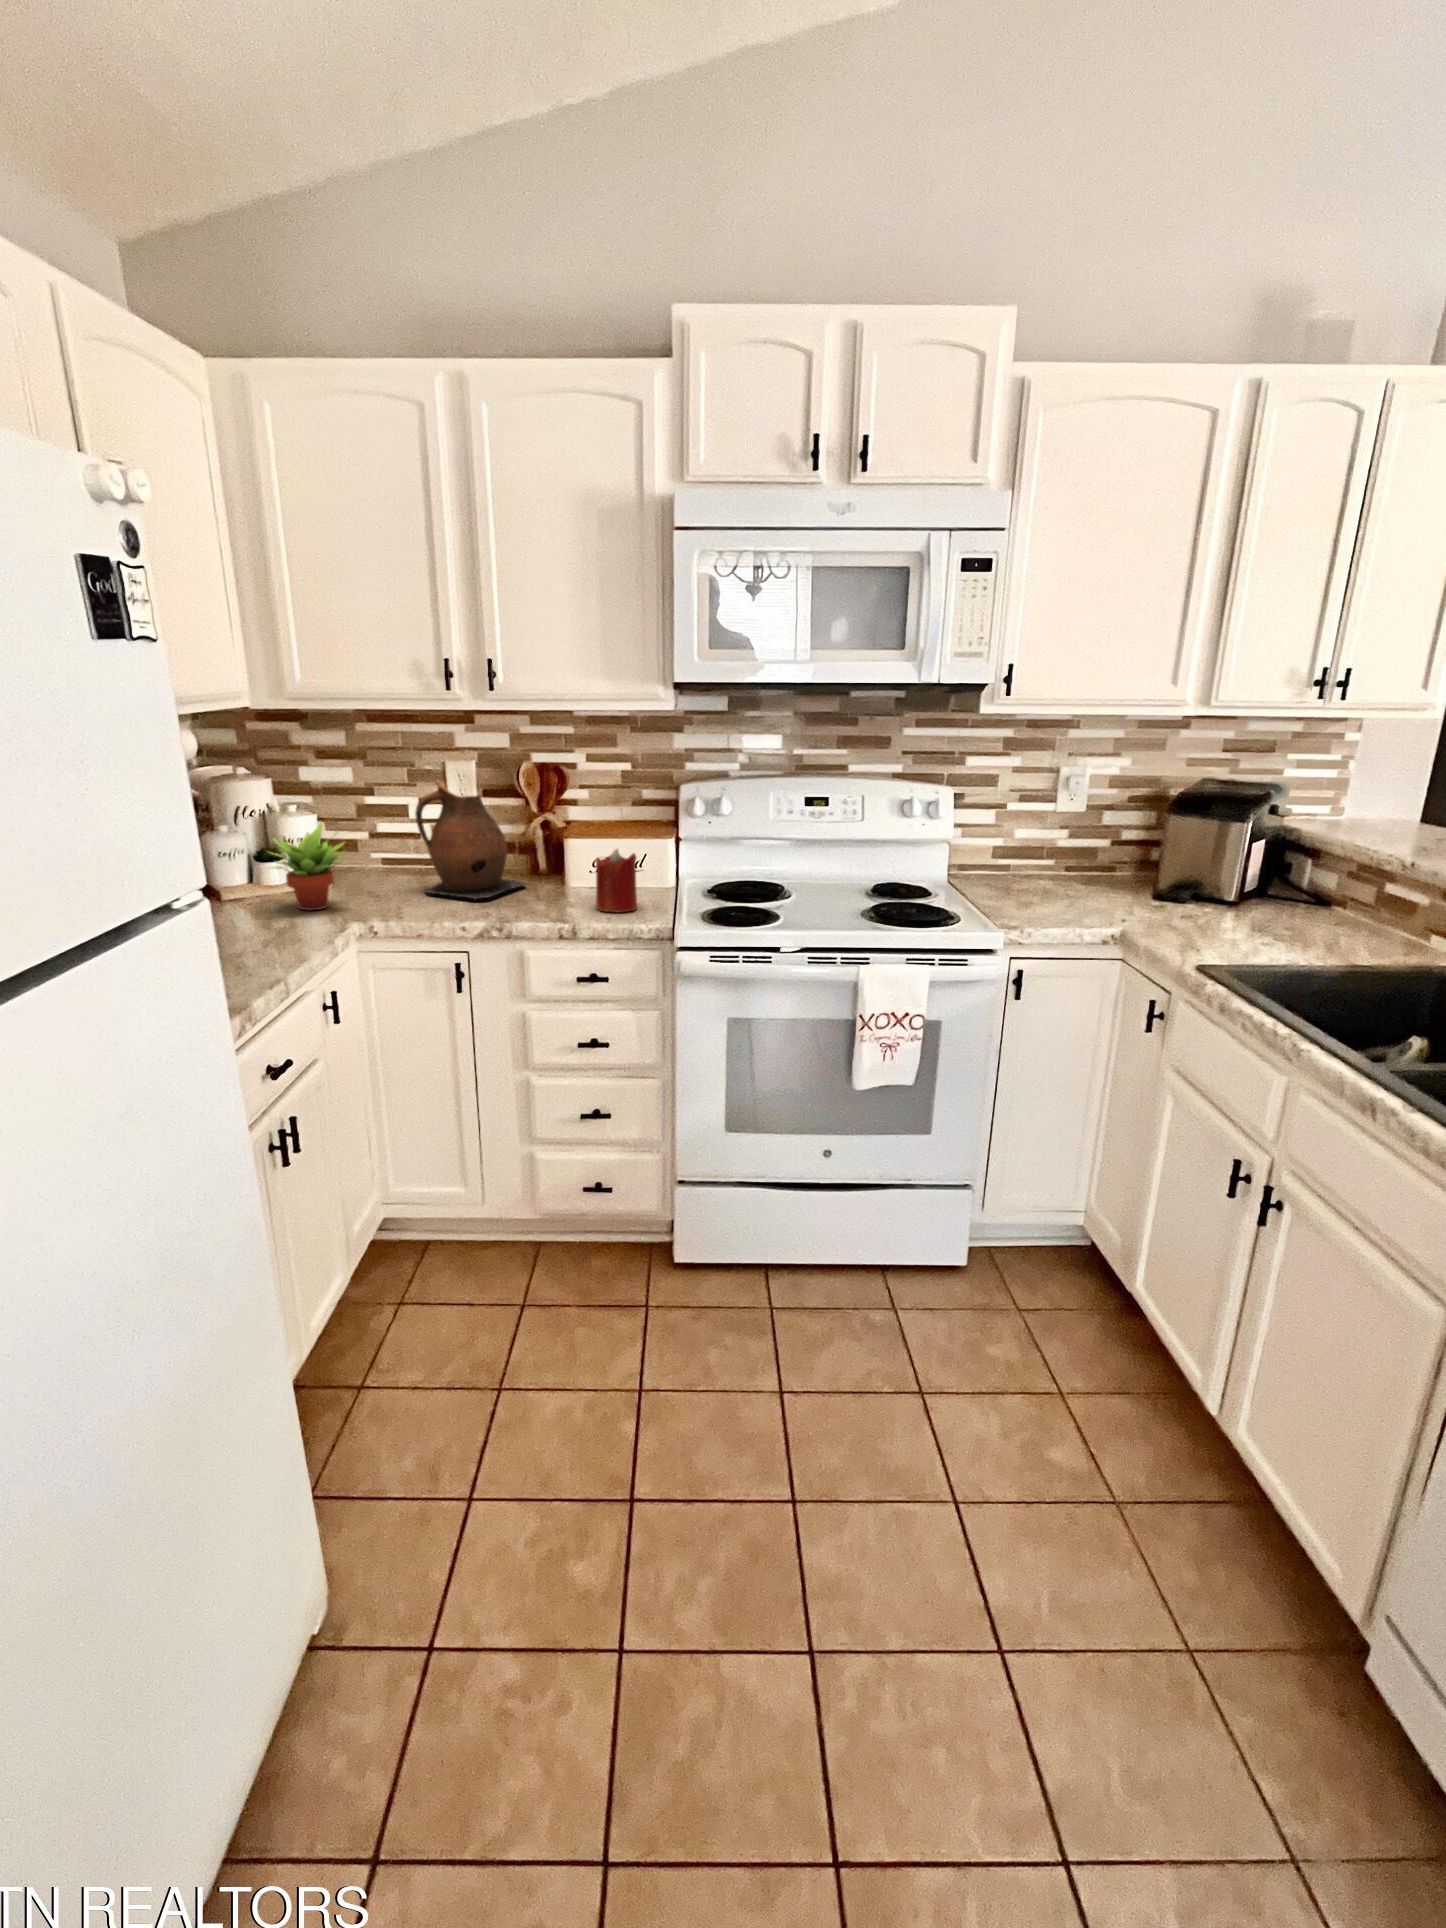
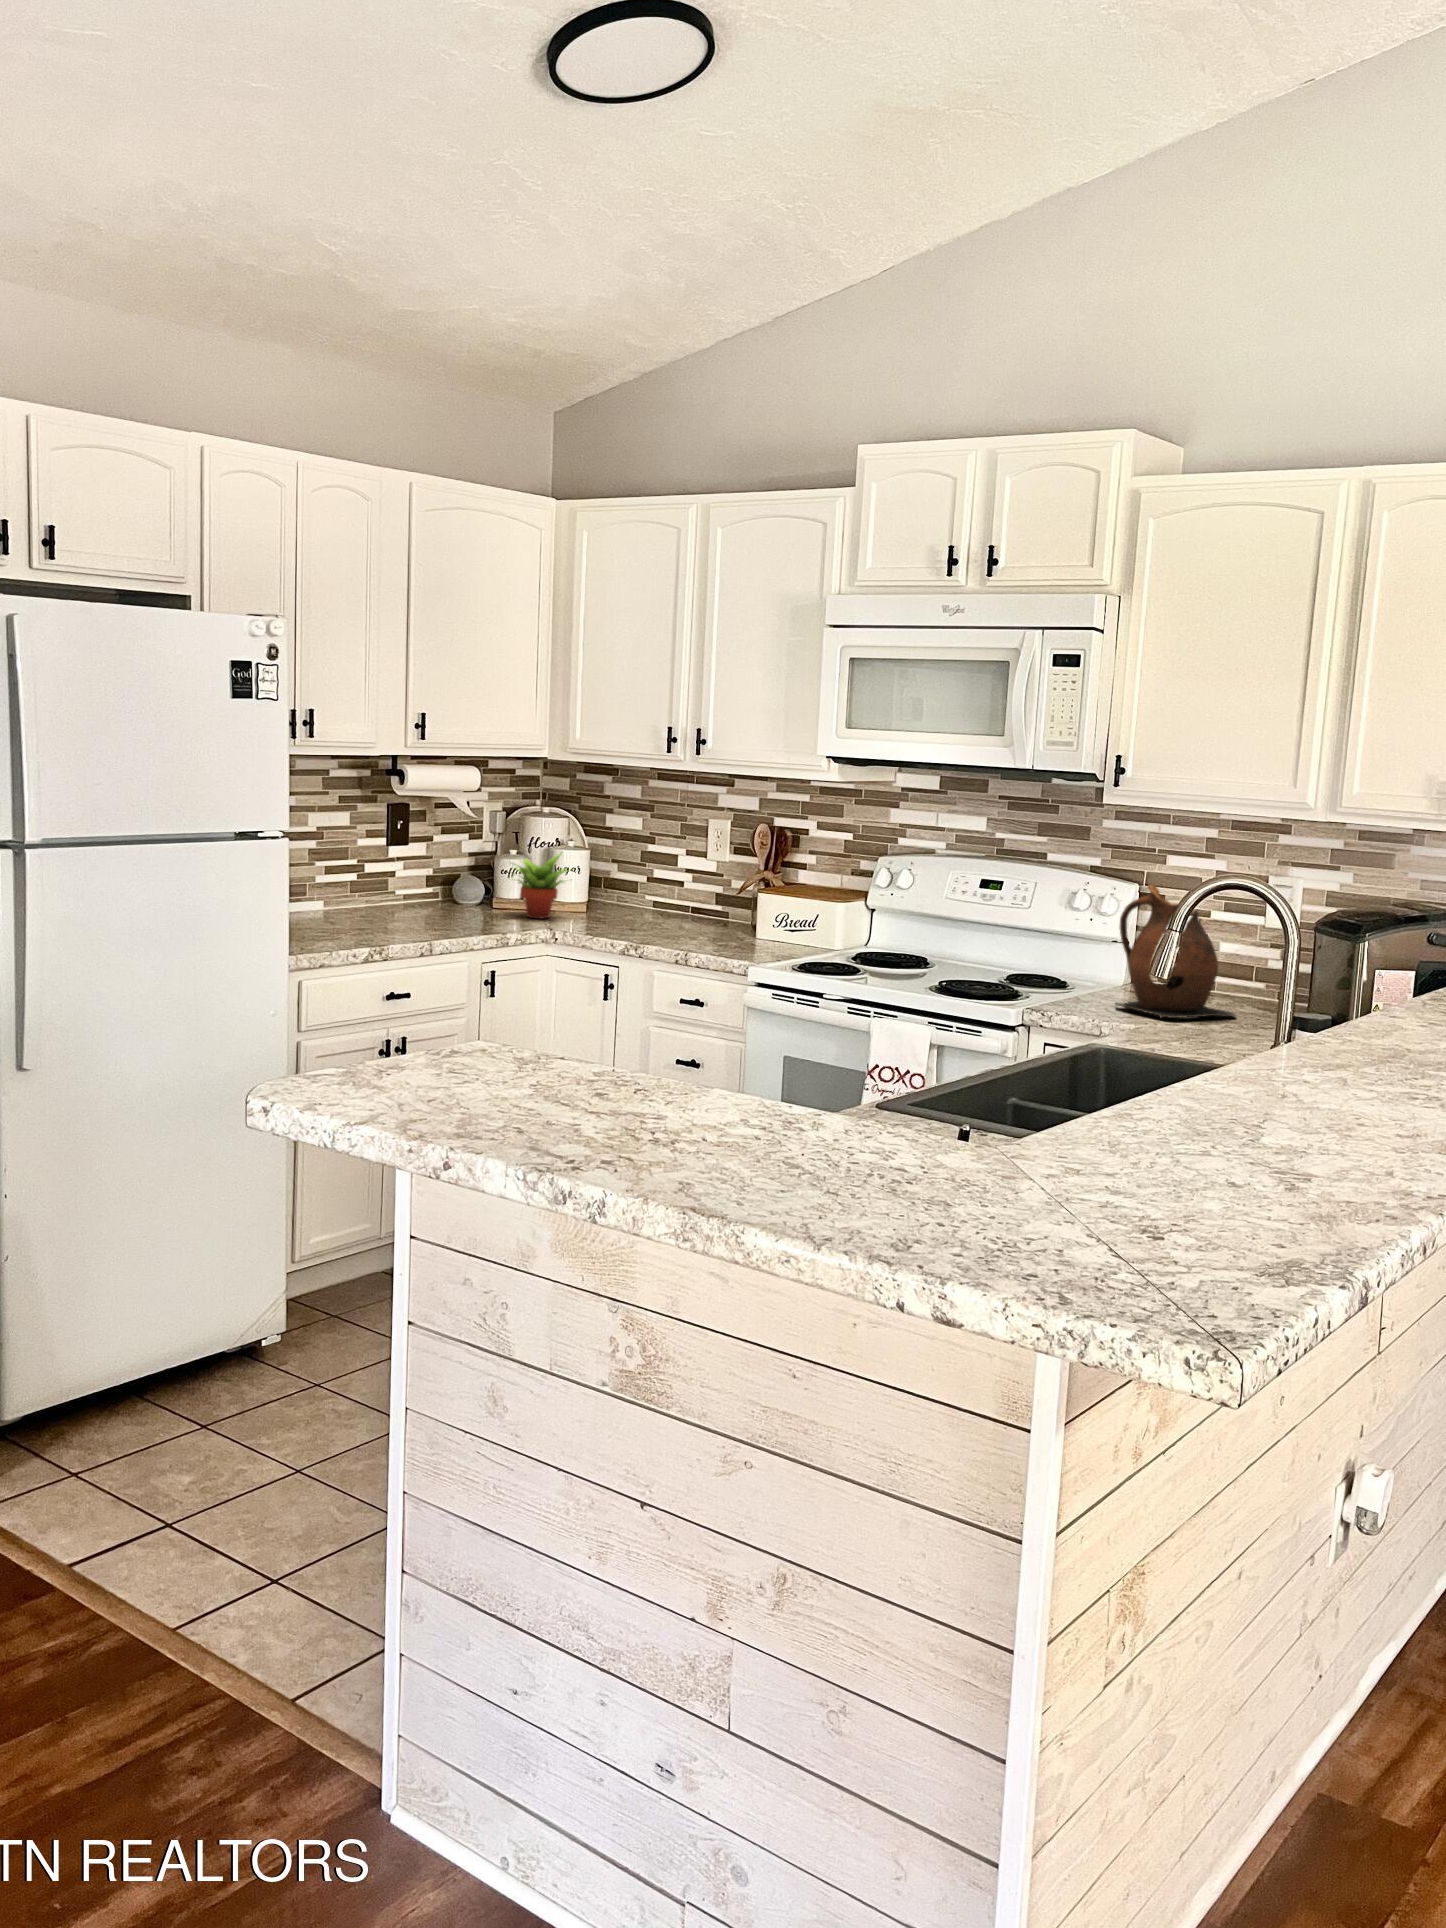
ceramic pitcher: present [415,781,525,900] -> present [1116,885,1235,1018]
candle: present [596,849,637,912] -> none [737,897,779,955]

